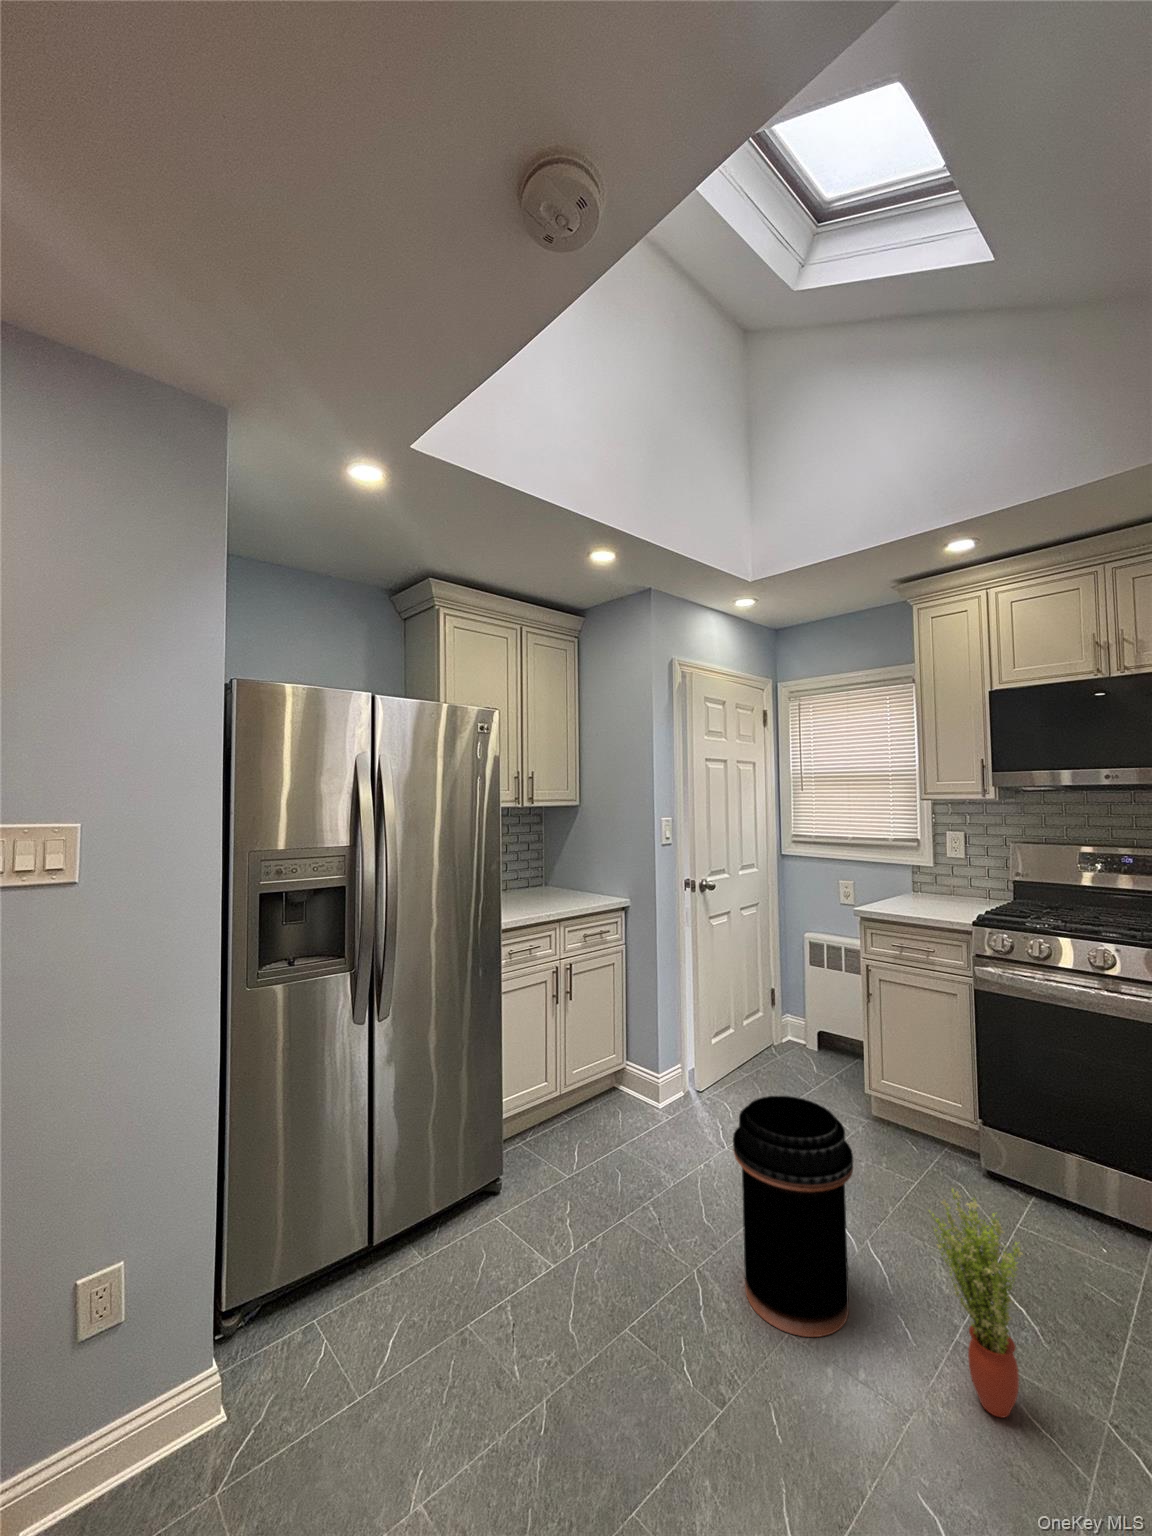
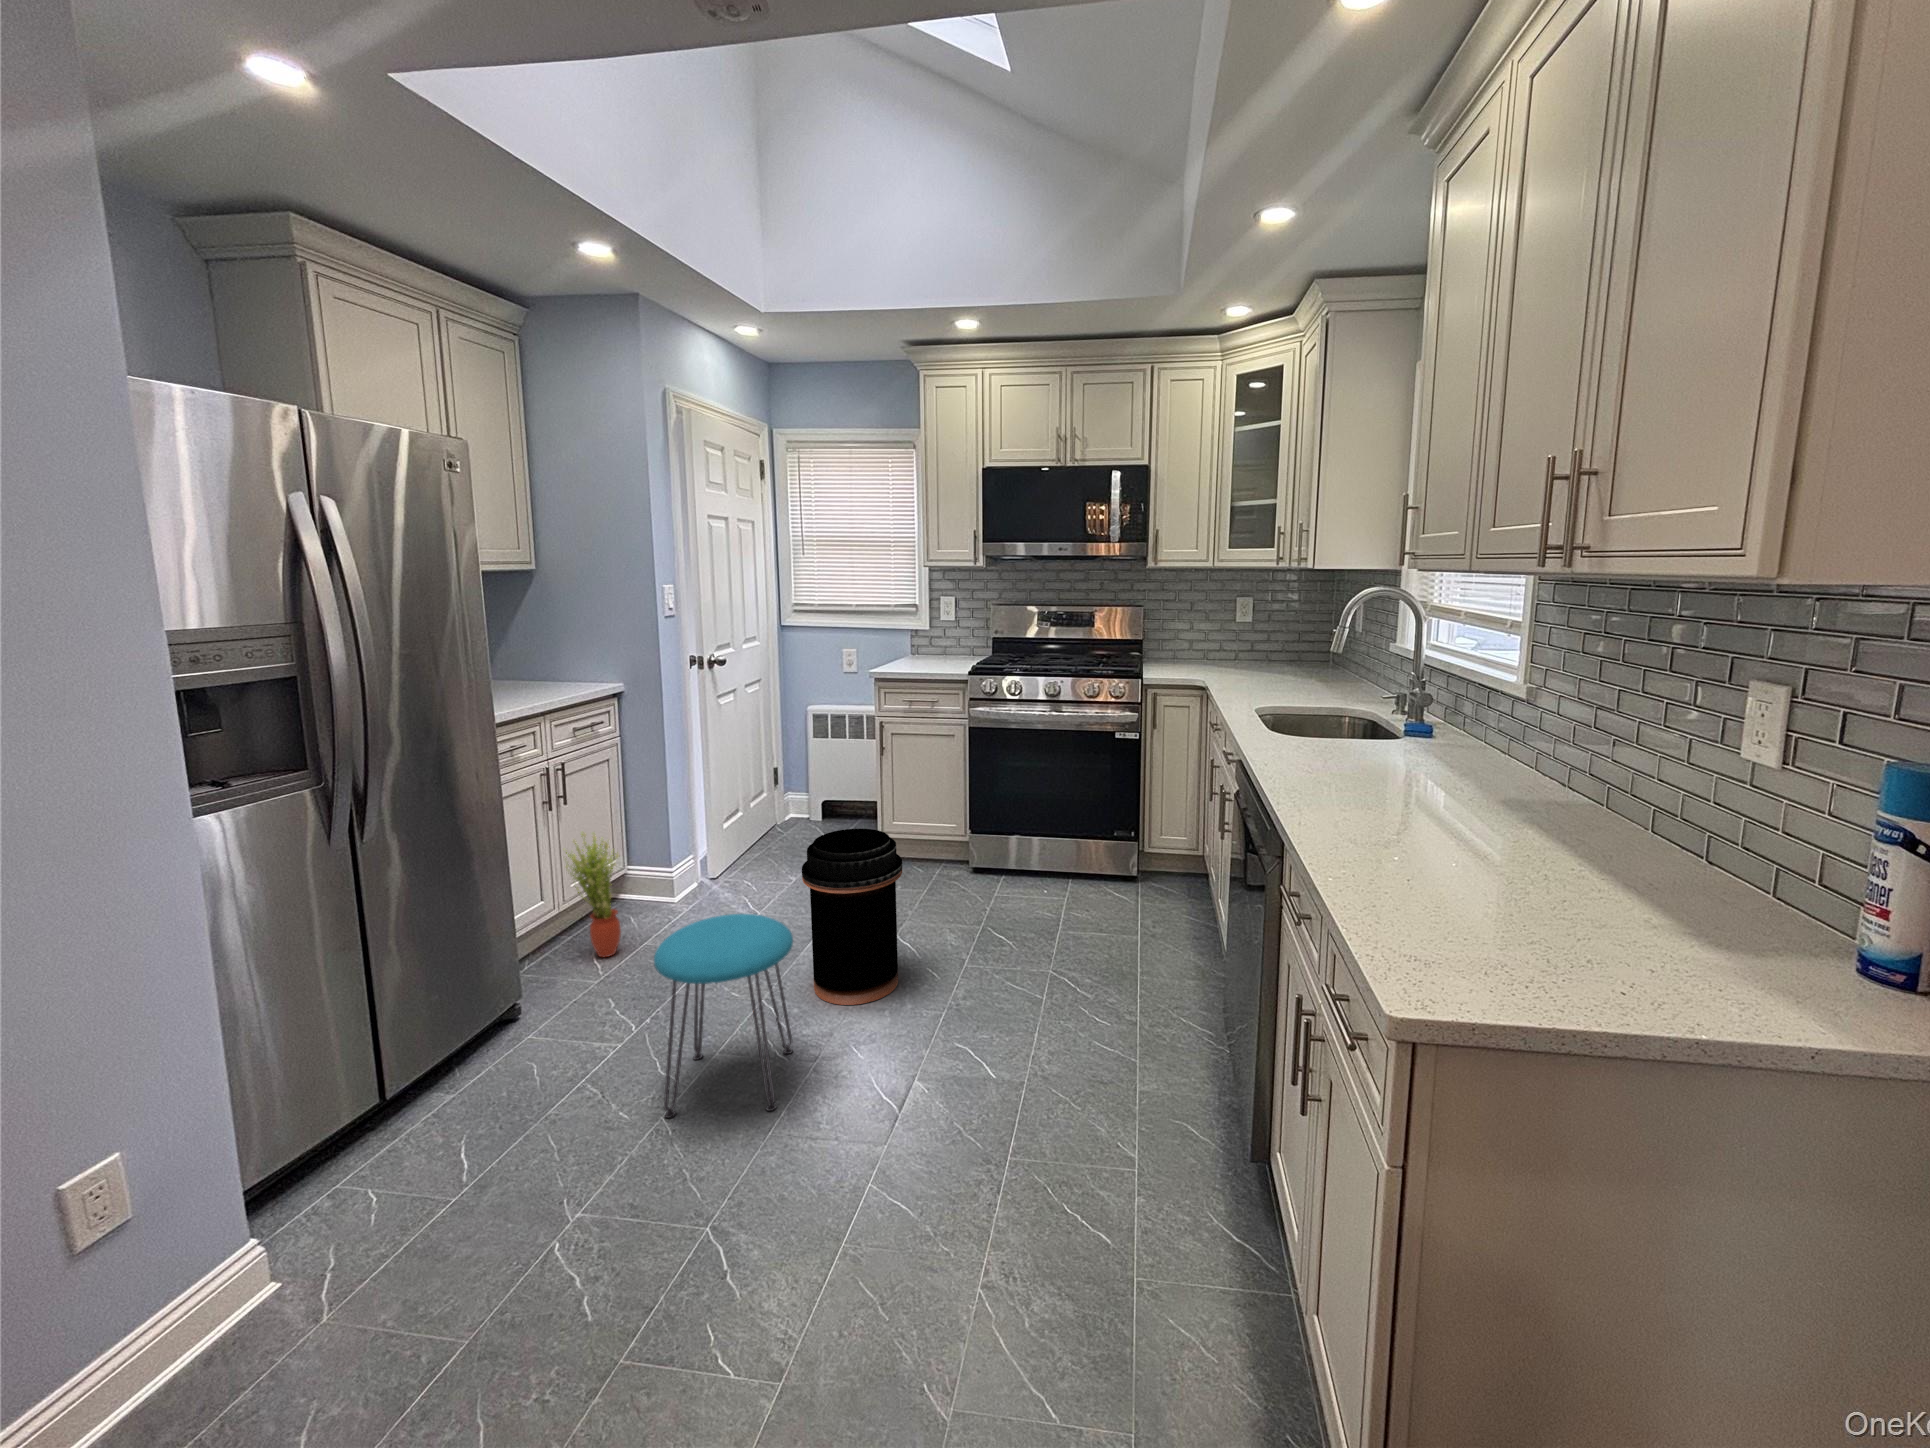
stool: none [540,1172,694,1464] -> present [654,914,793,1118]
potted plant: present [932,1189,1023,1417] -> present [566,834,621,957]

